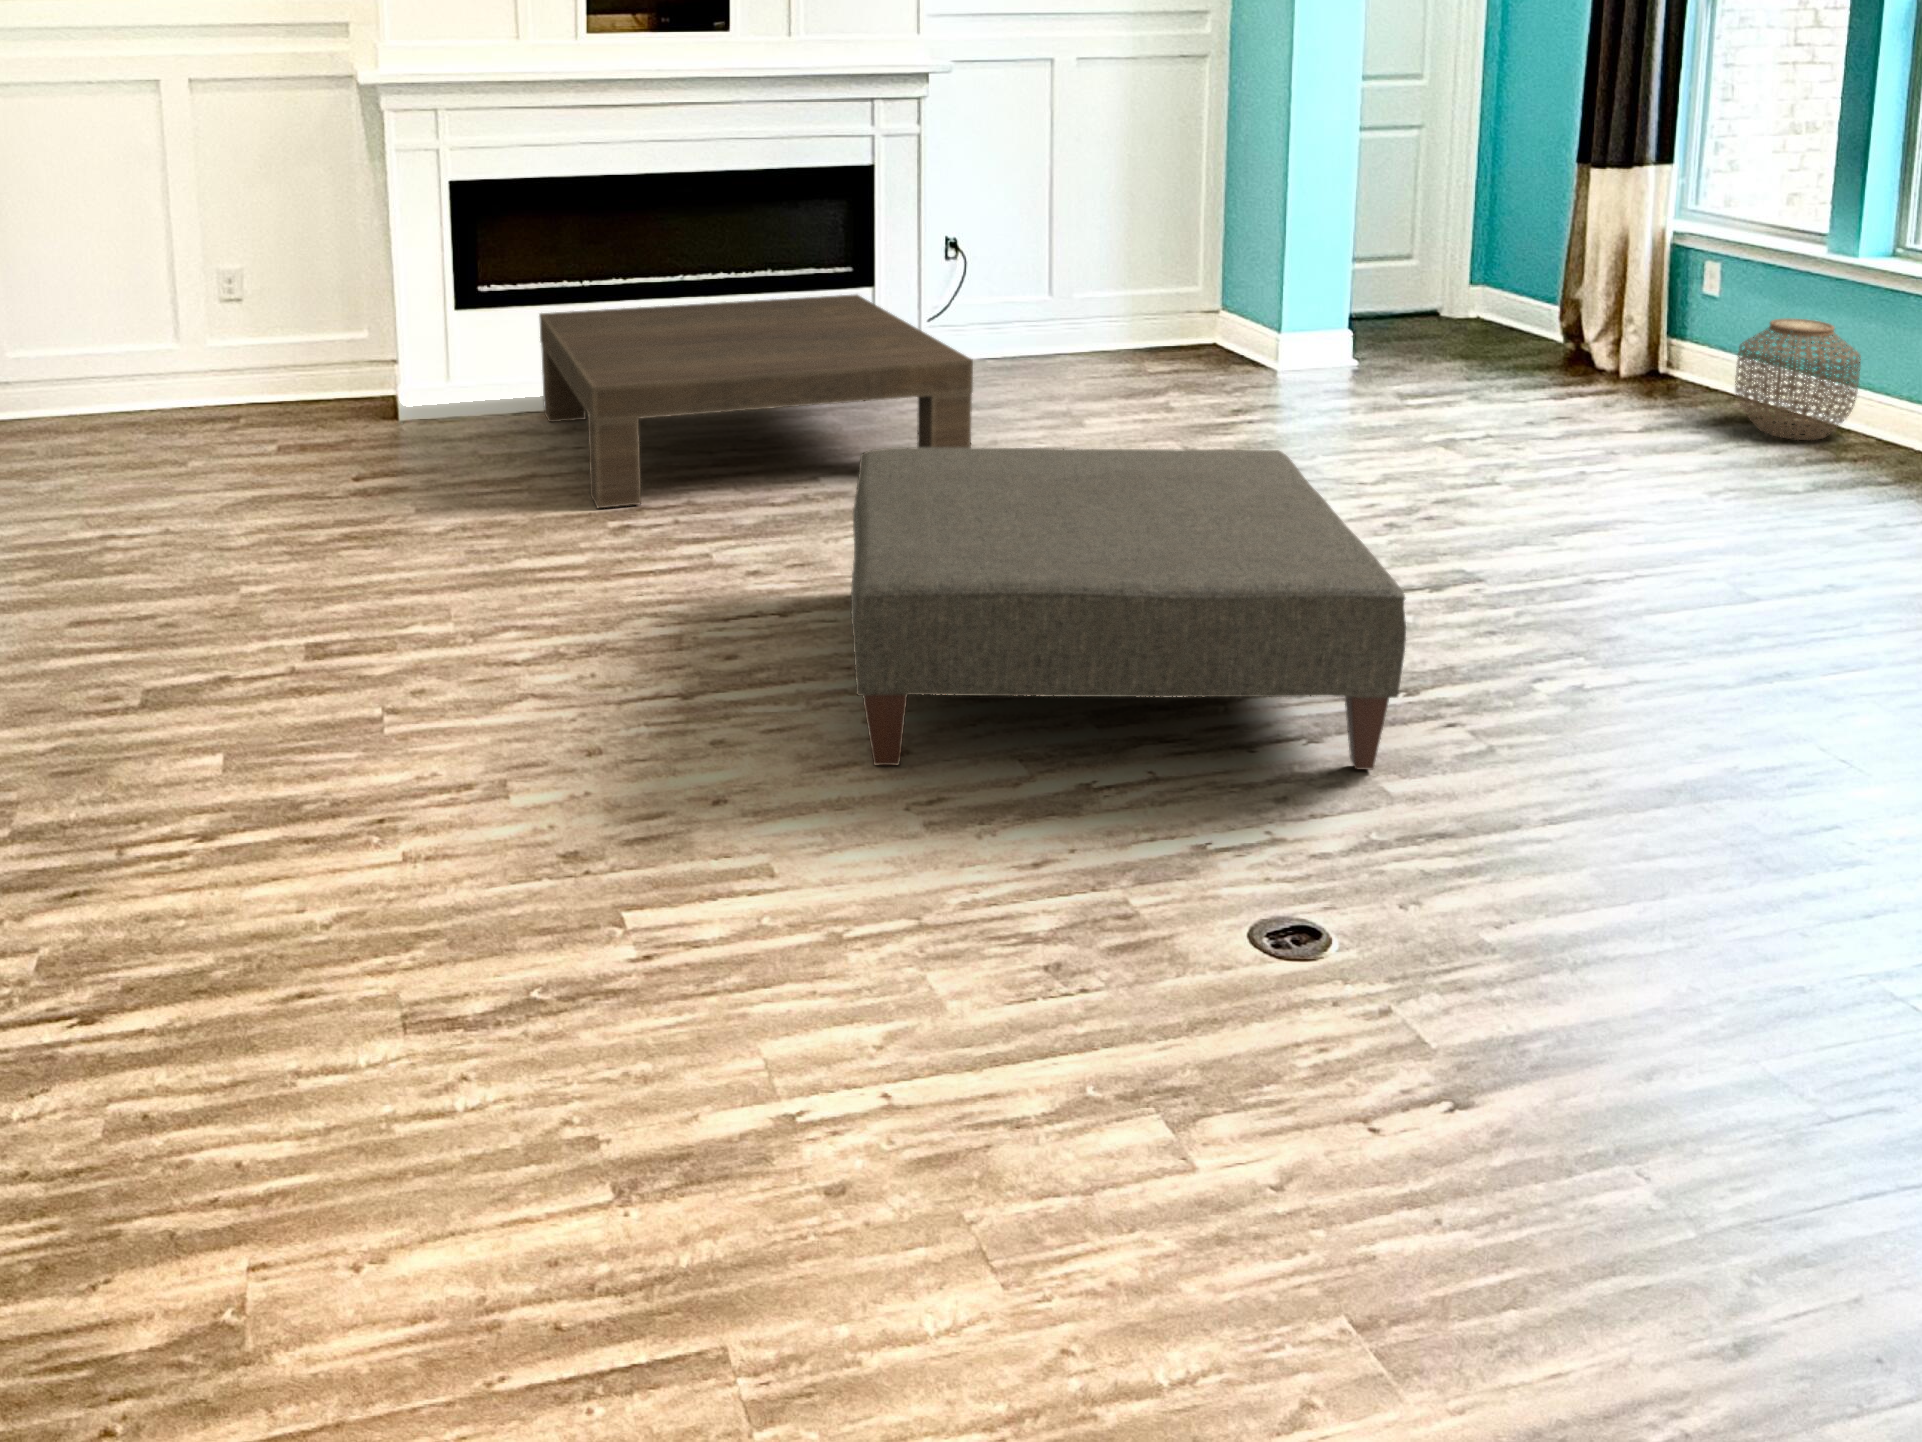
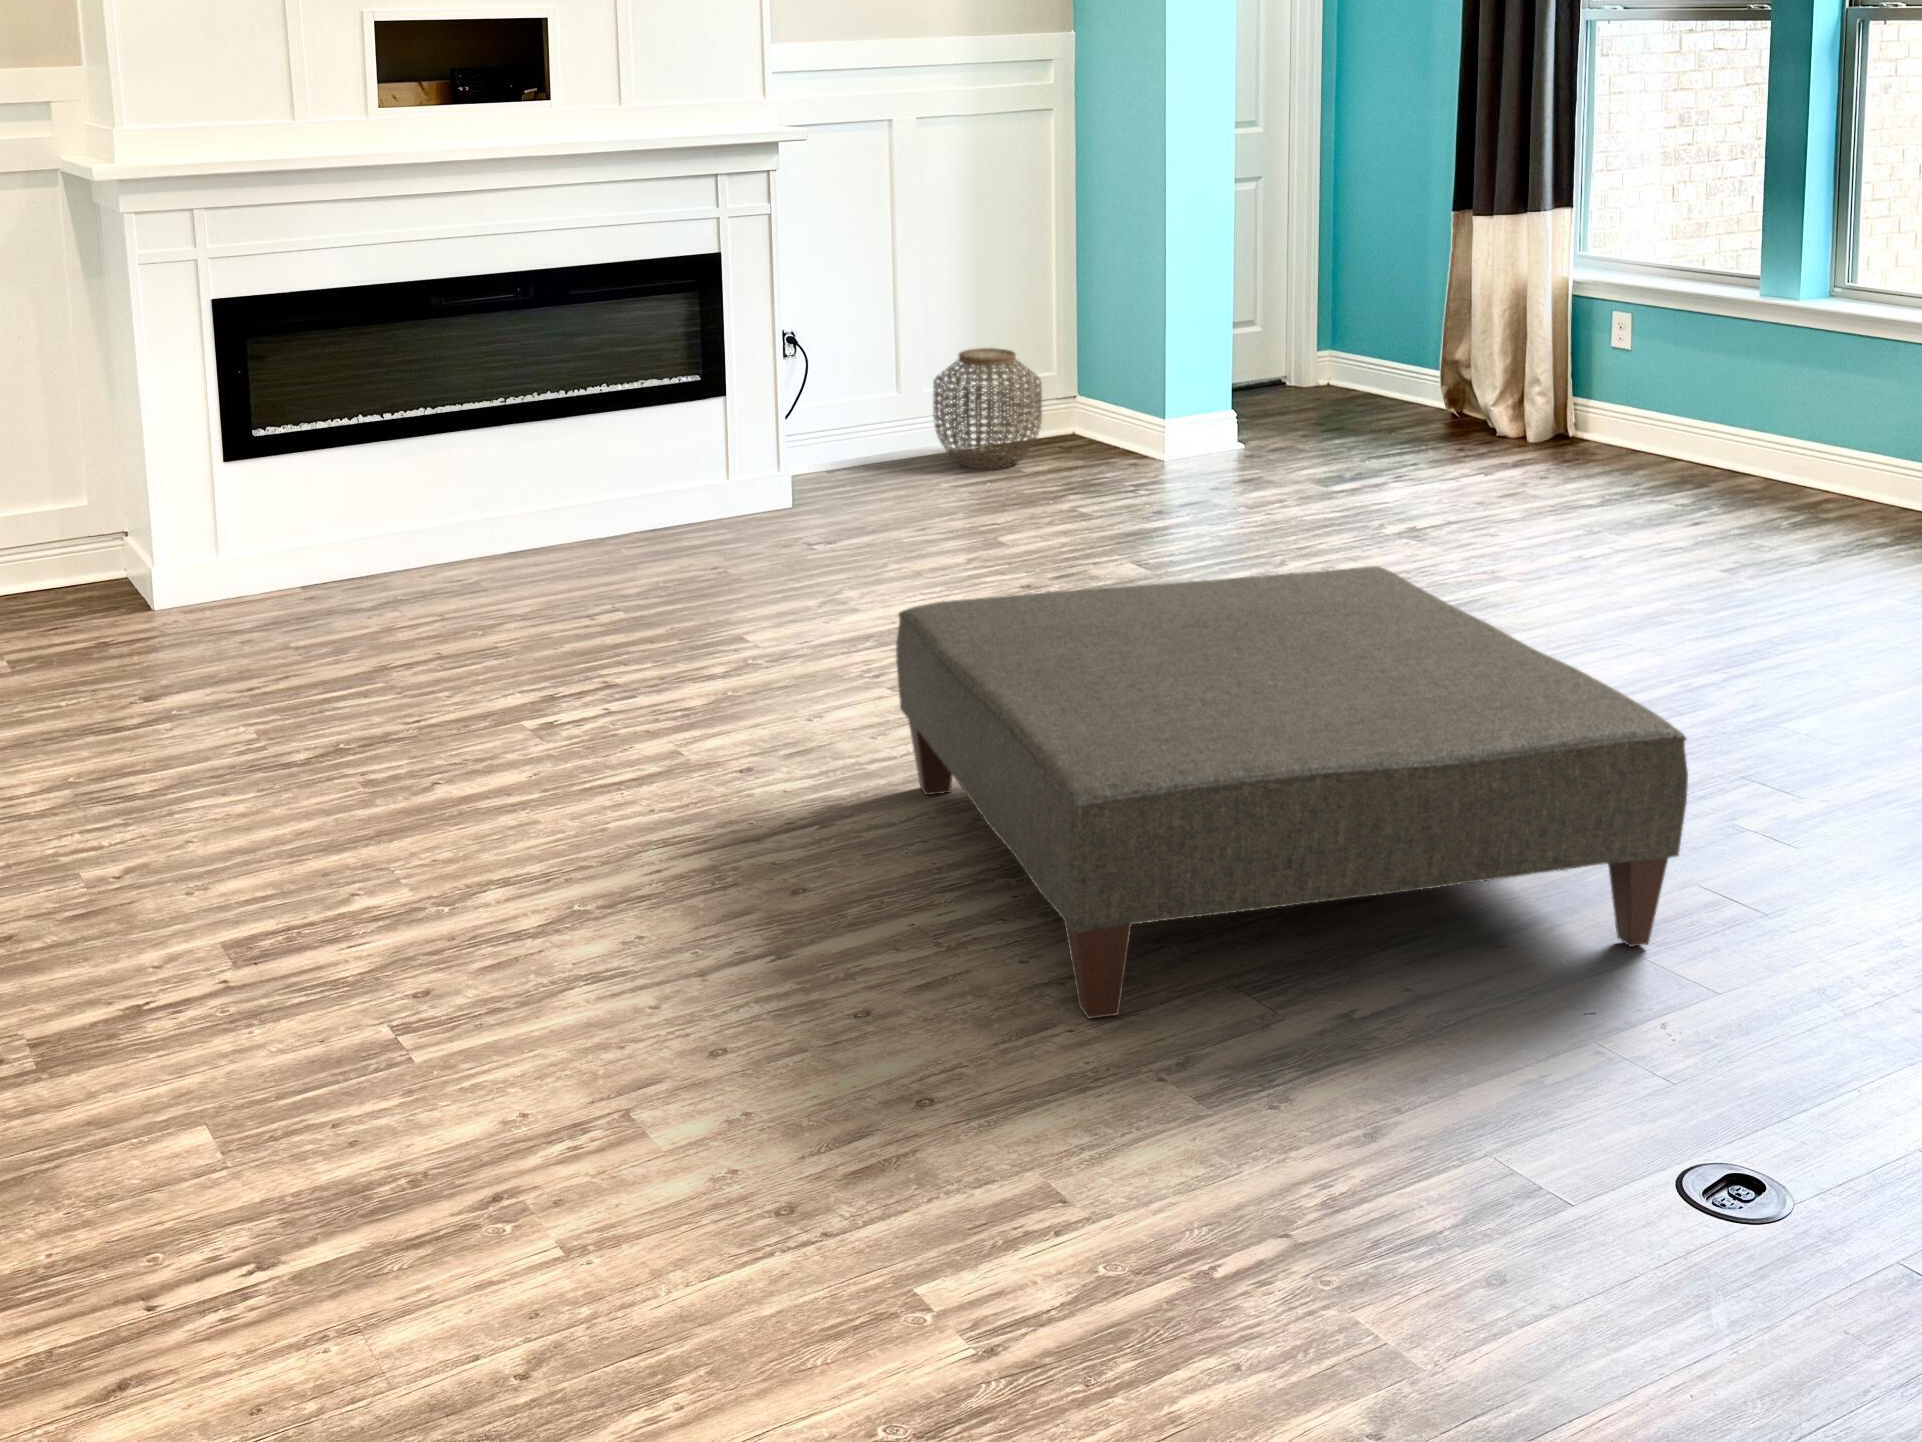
coffee table: present [539,295,973,508] -> none [316,404,923,710]
woven basket: present [1735,319,1861,440] -> present [933,348,1042,469]

